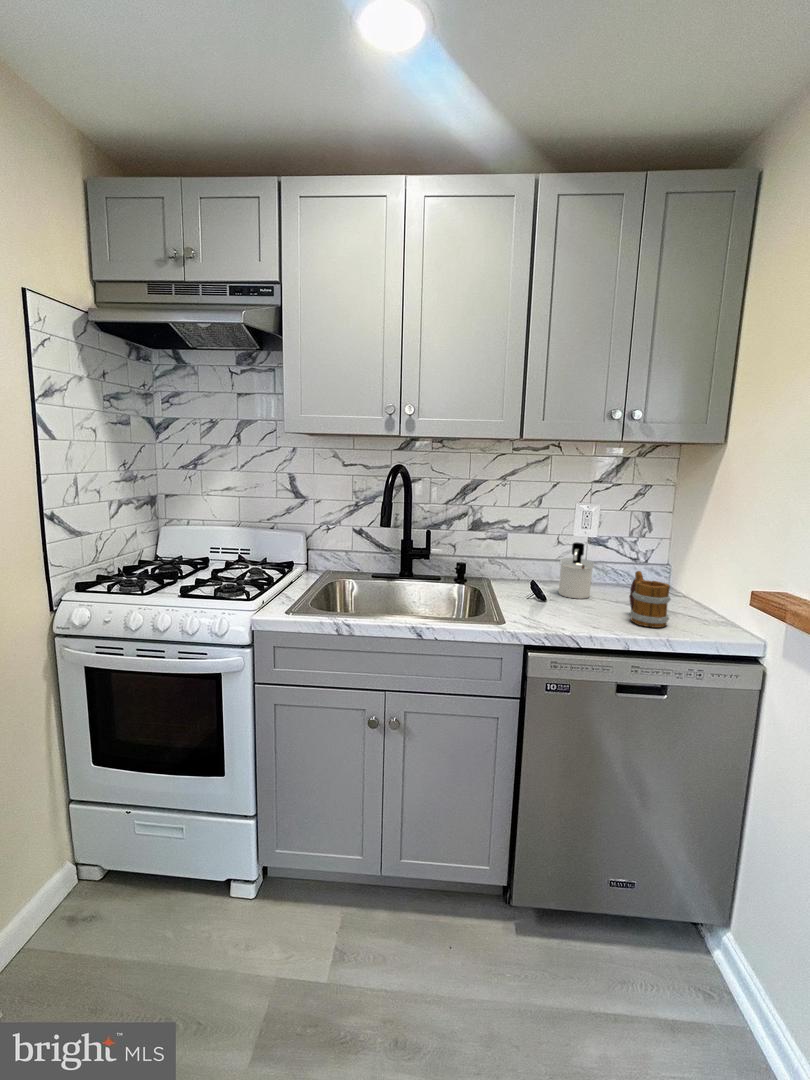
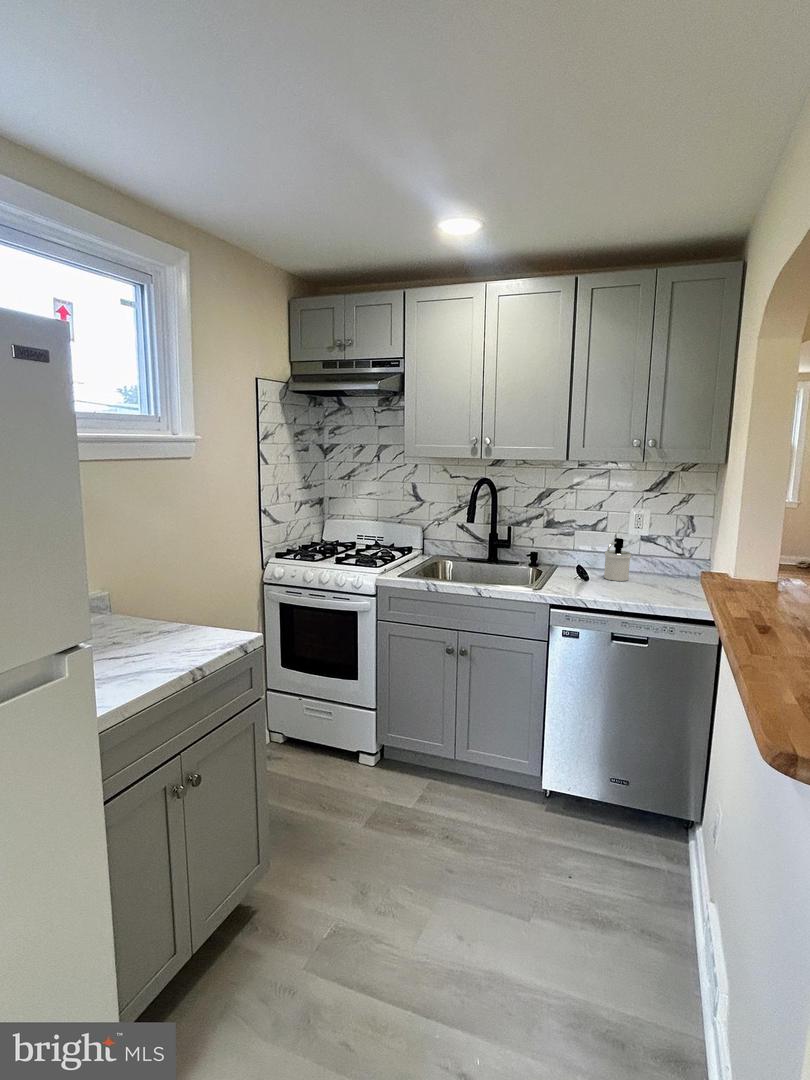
mug: present [629,571,671,628] -> none [636,559,664,598]

